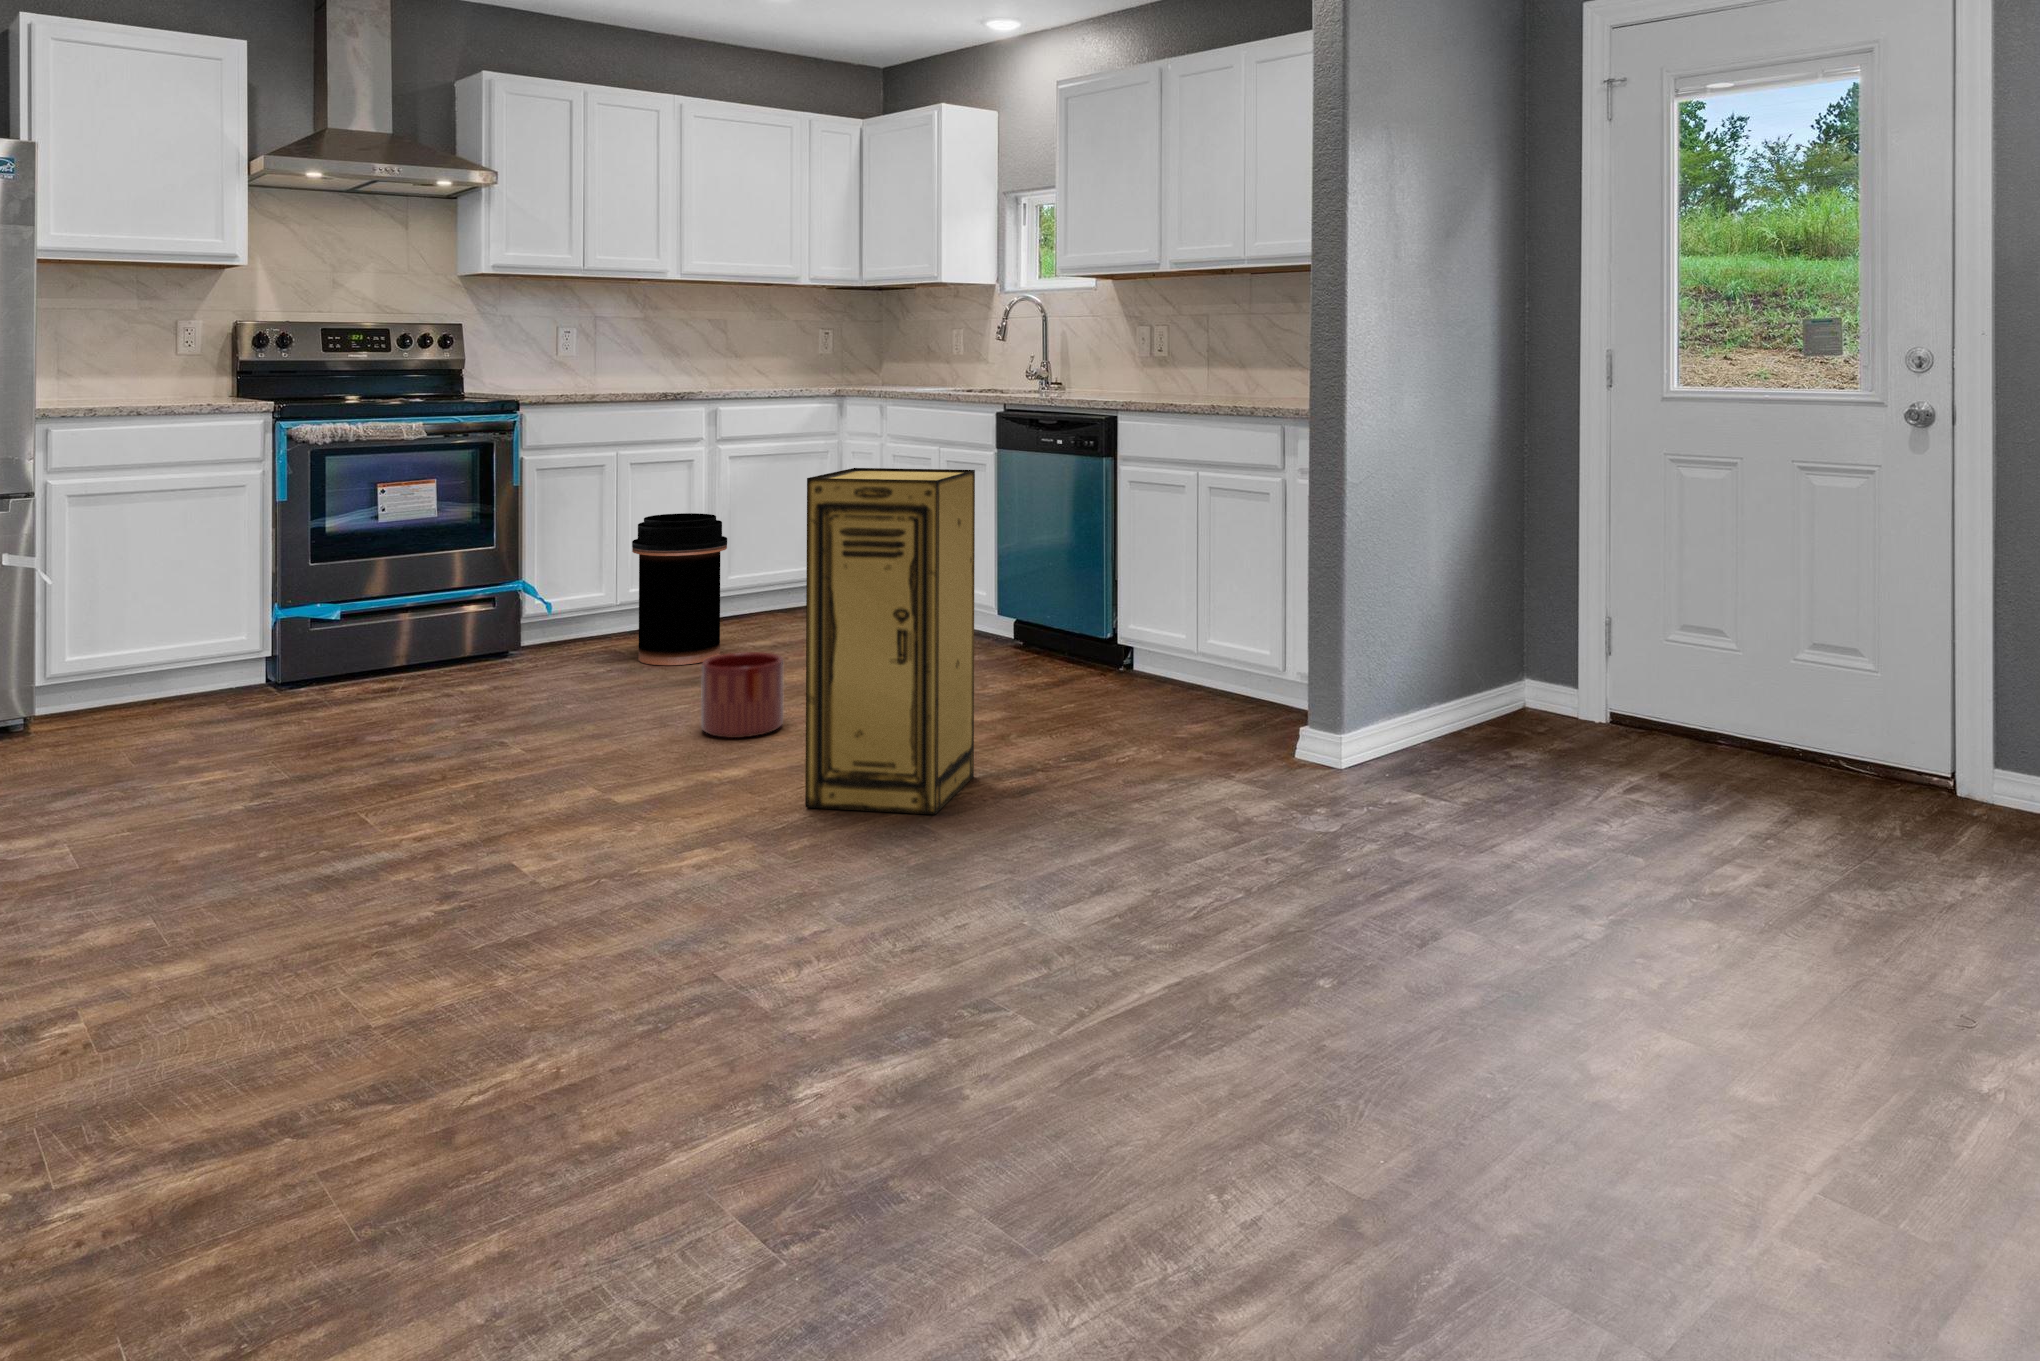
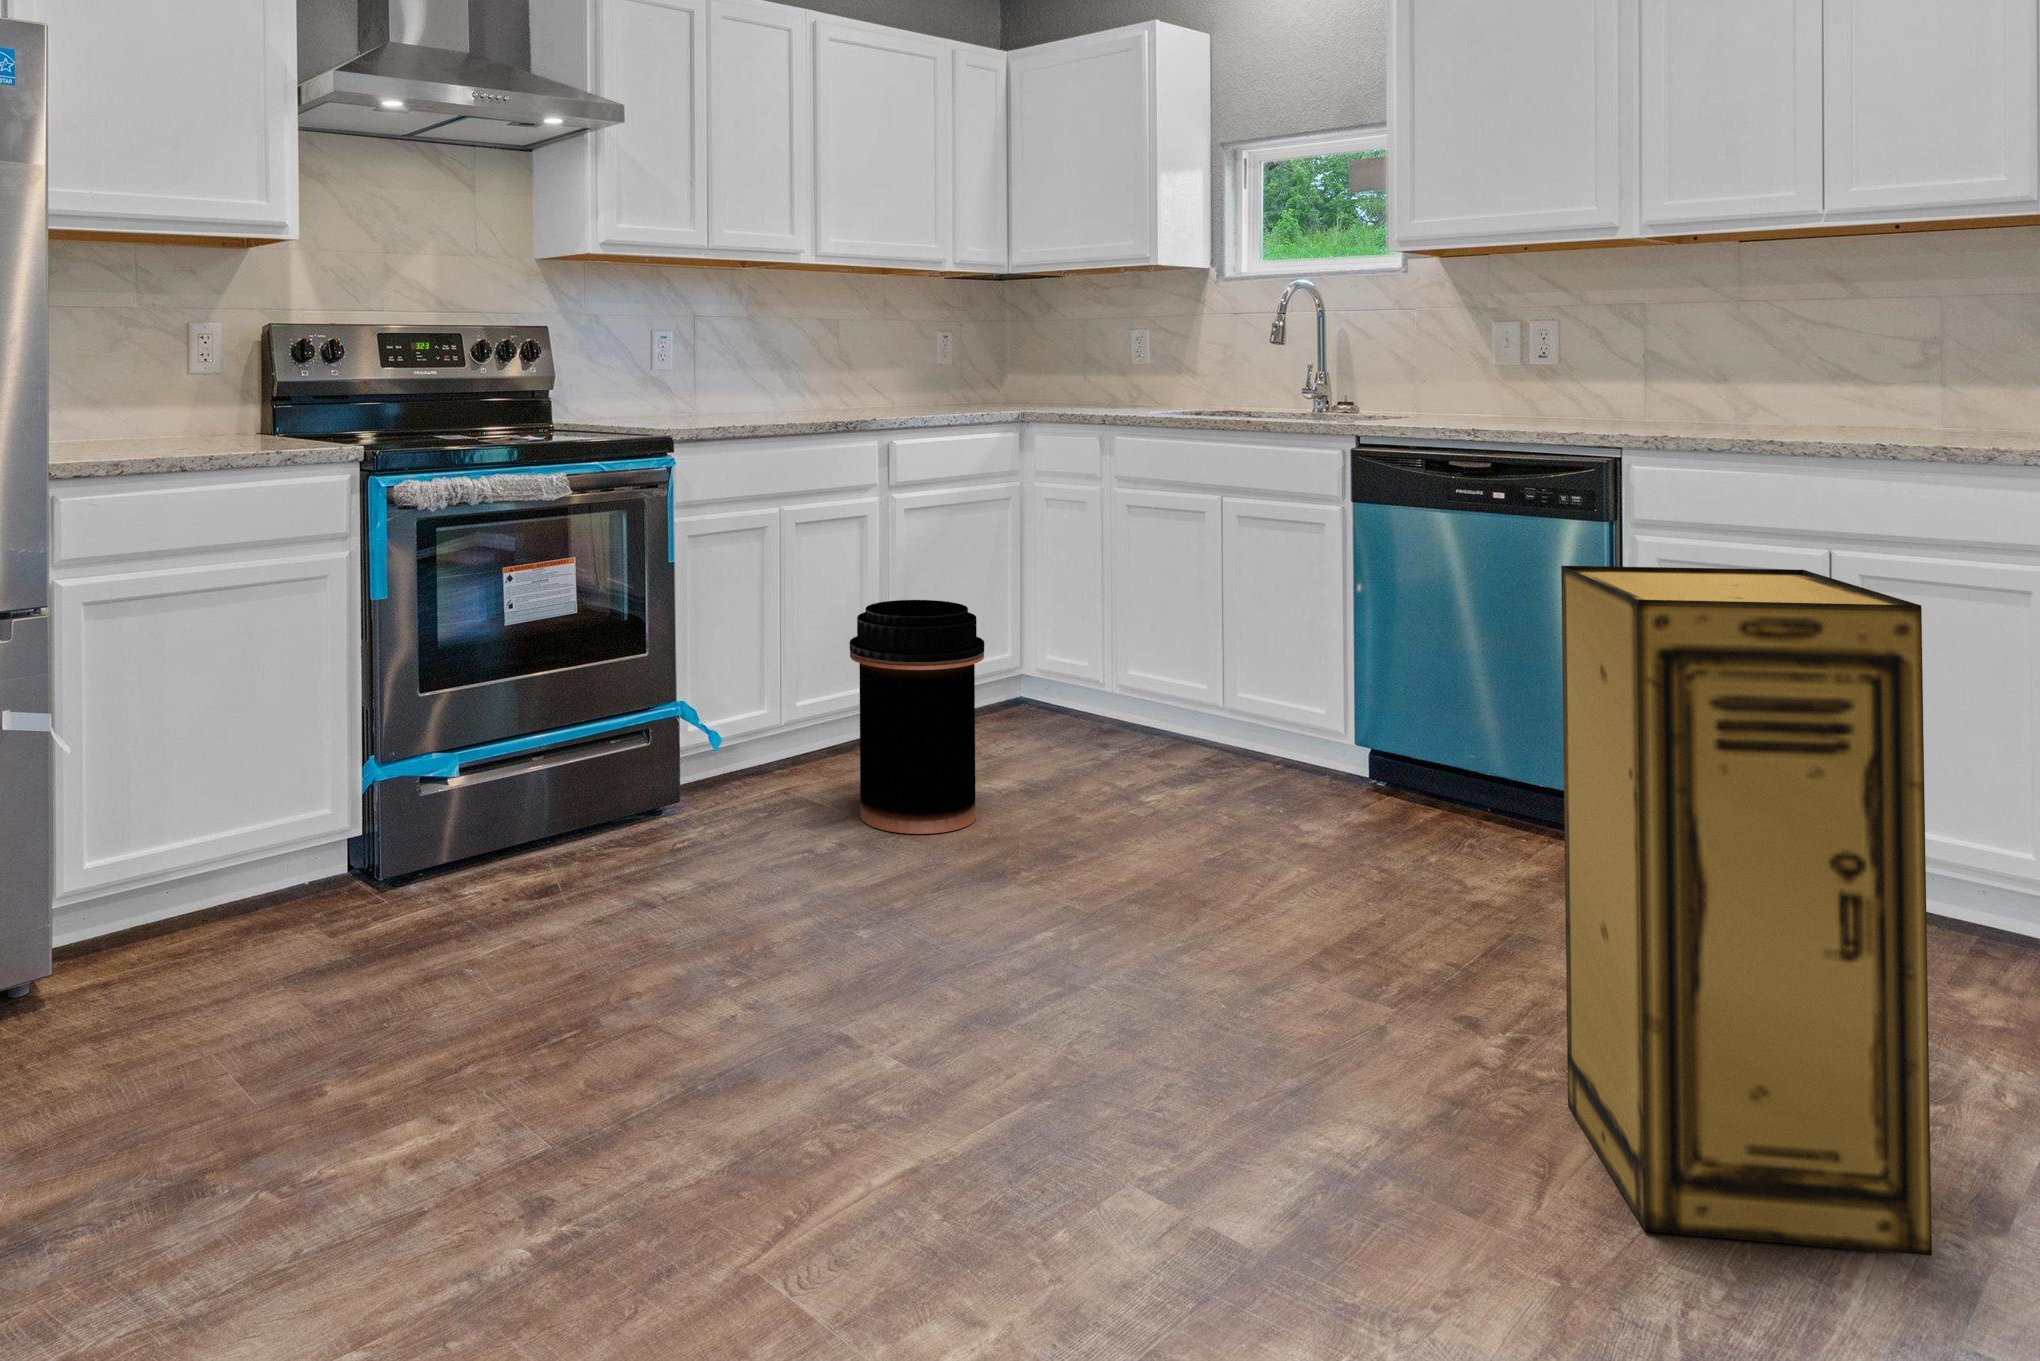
planter: present [701,652,783,738] -> none [1157,852,1292,1012]

